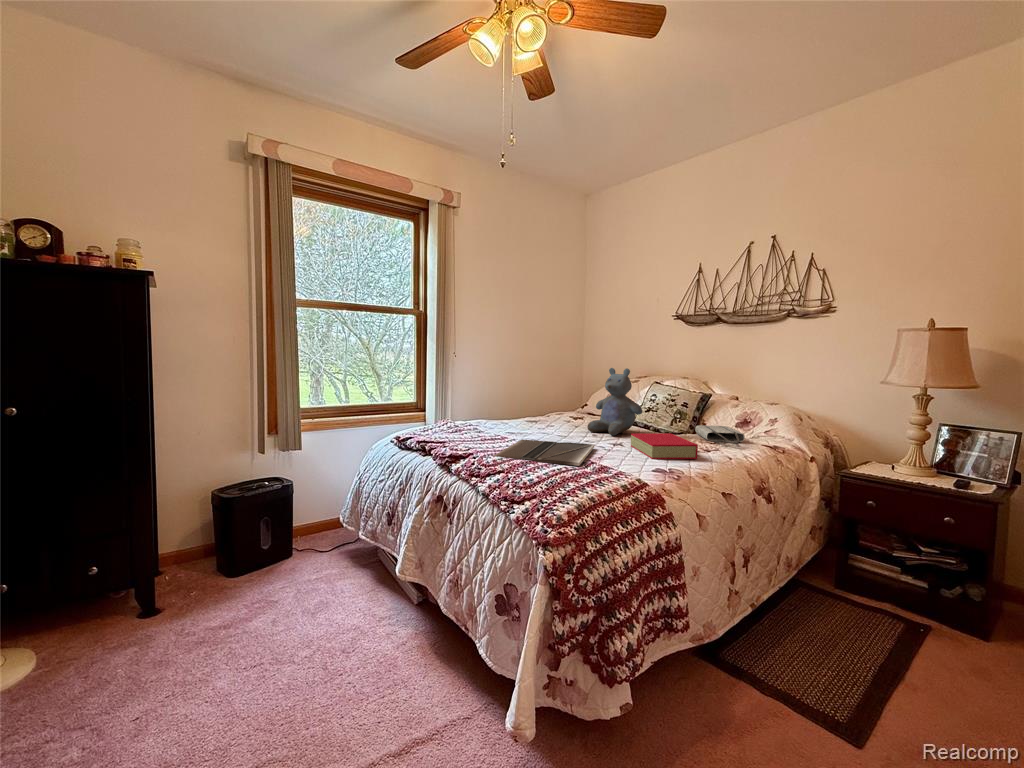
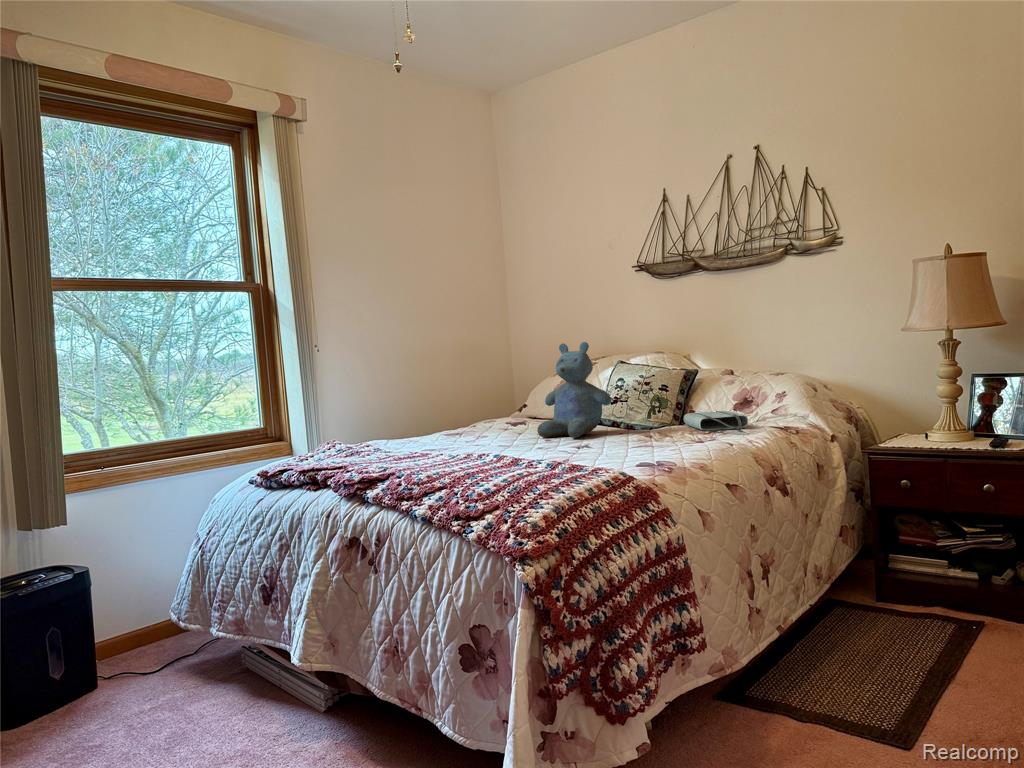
book: present [631,433,698,459] -> none [602,423,692,456]
laptop: present [494,439,594,466] -> none [419,448,555,476]

